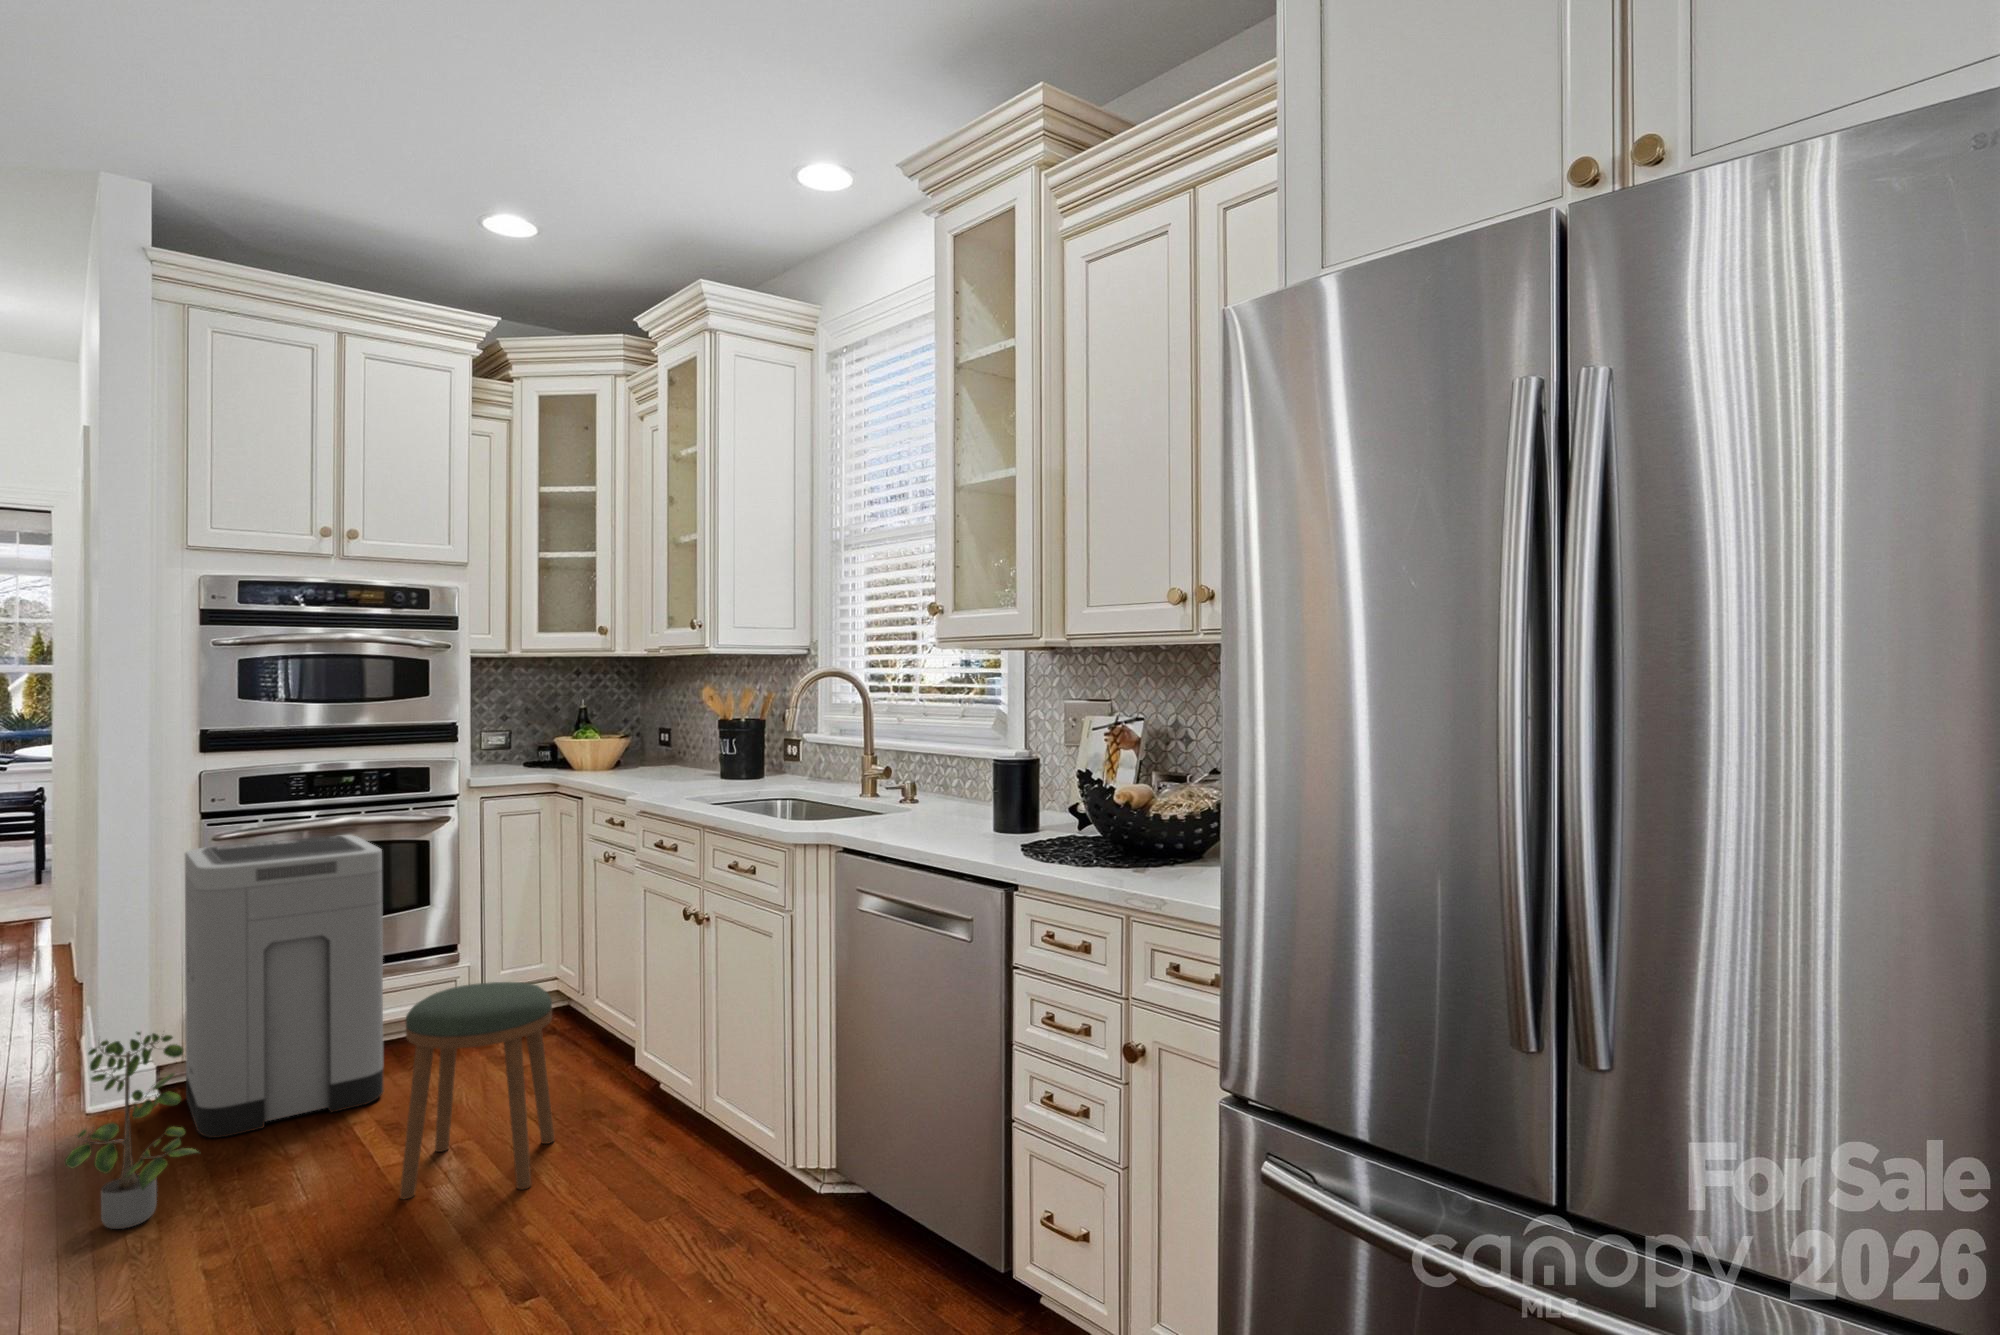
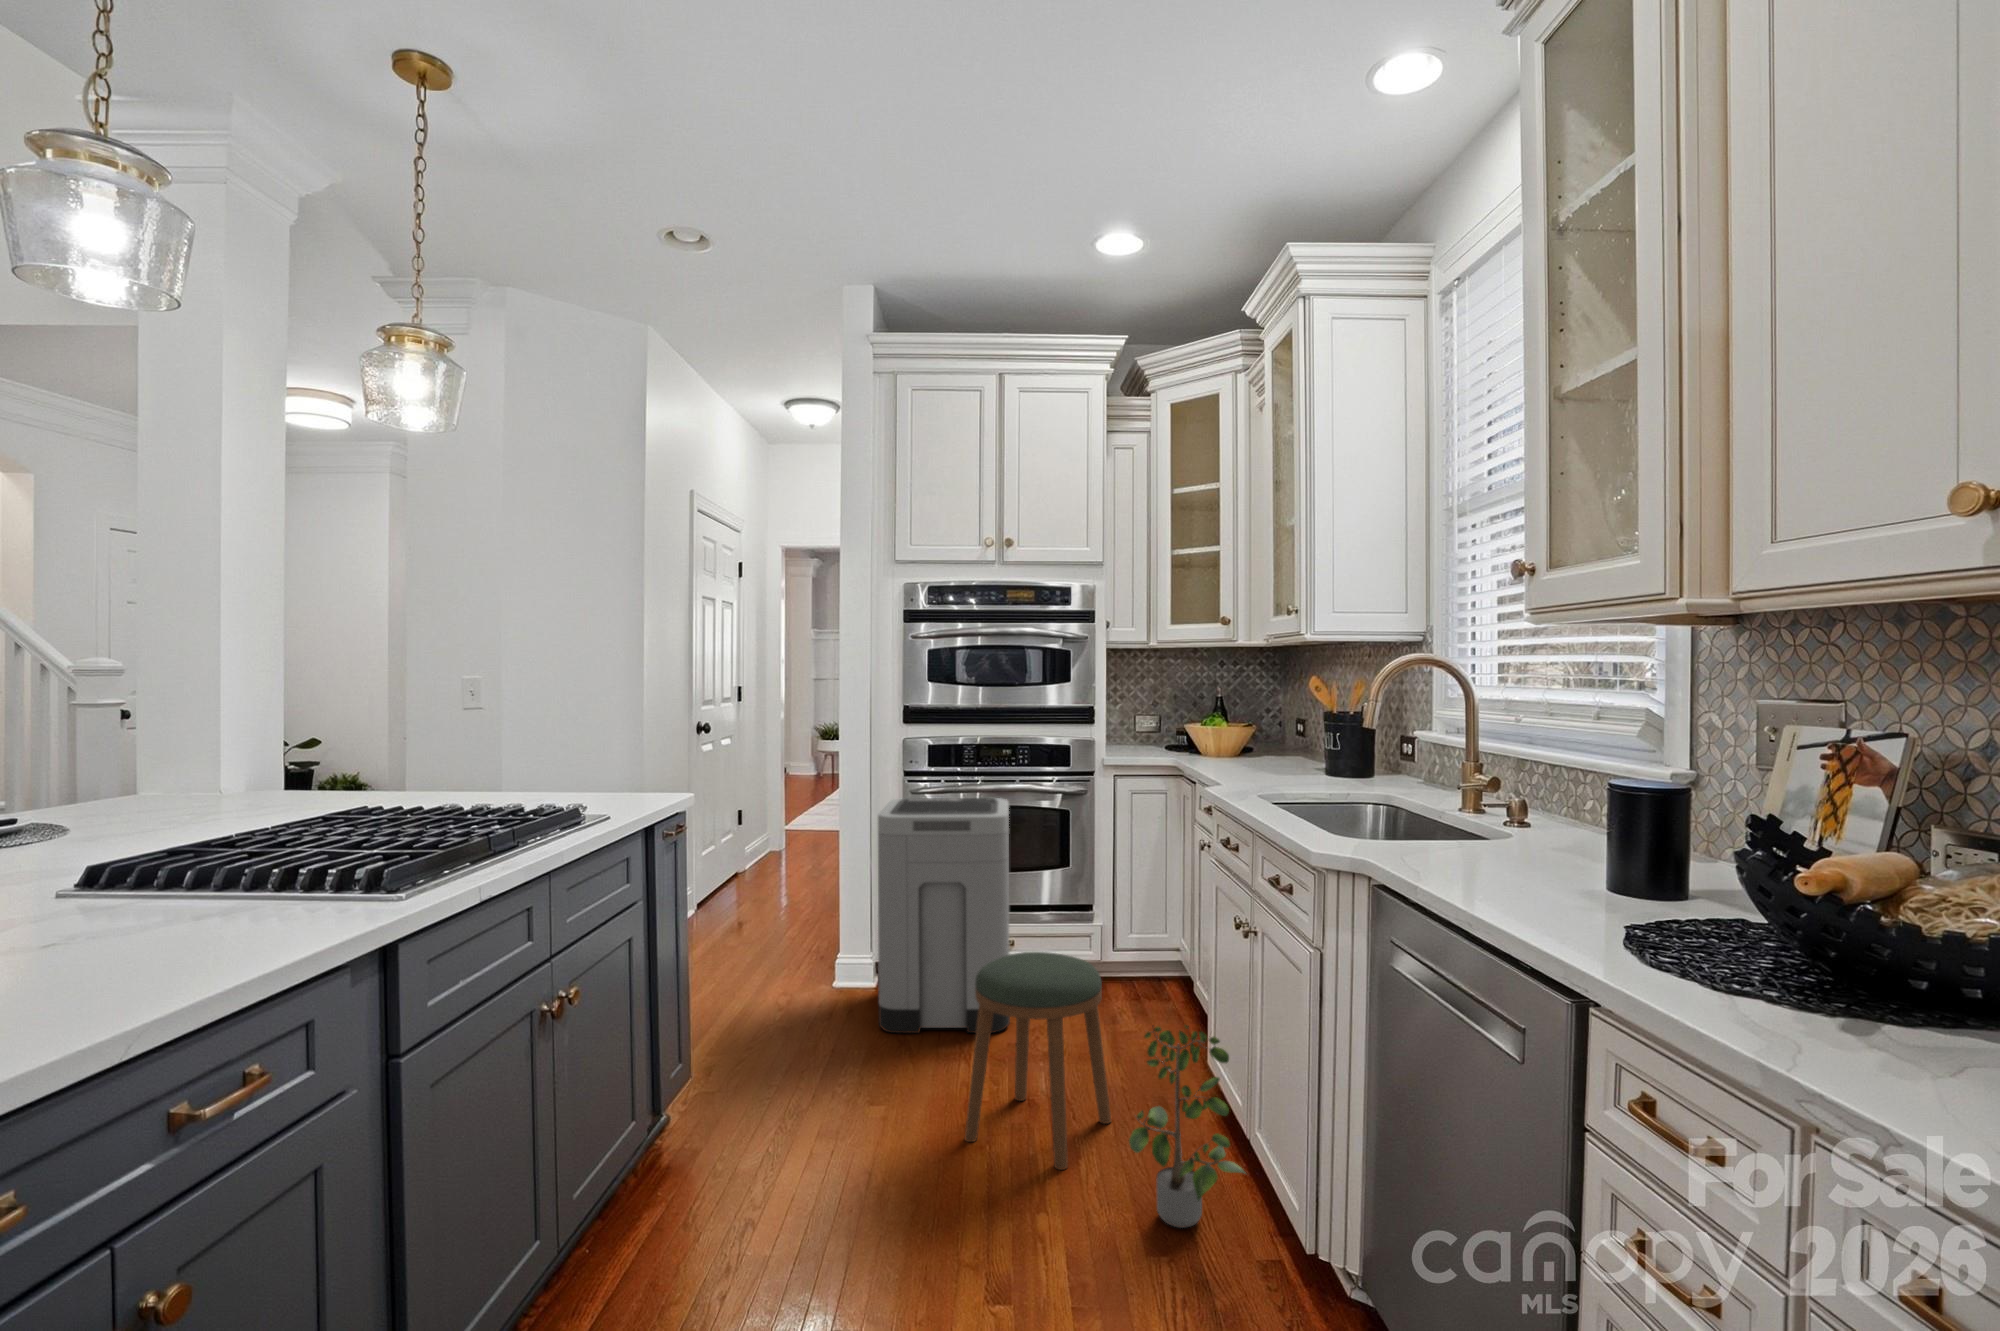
potted plant: present [65,1032,198,1229] -> present [1129,1025,1246,1228]

